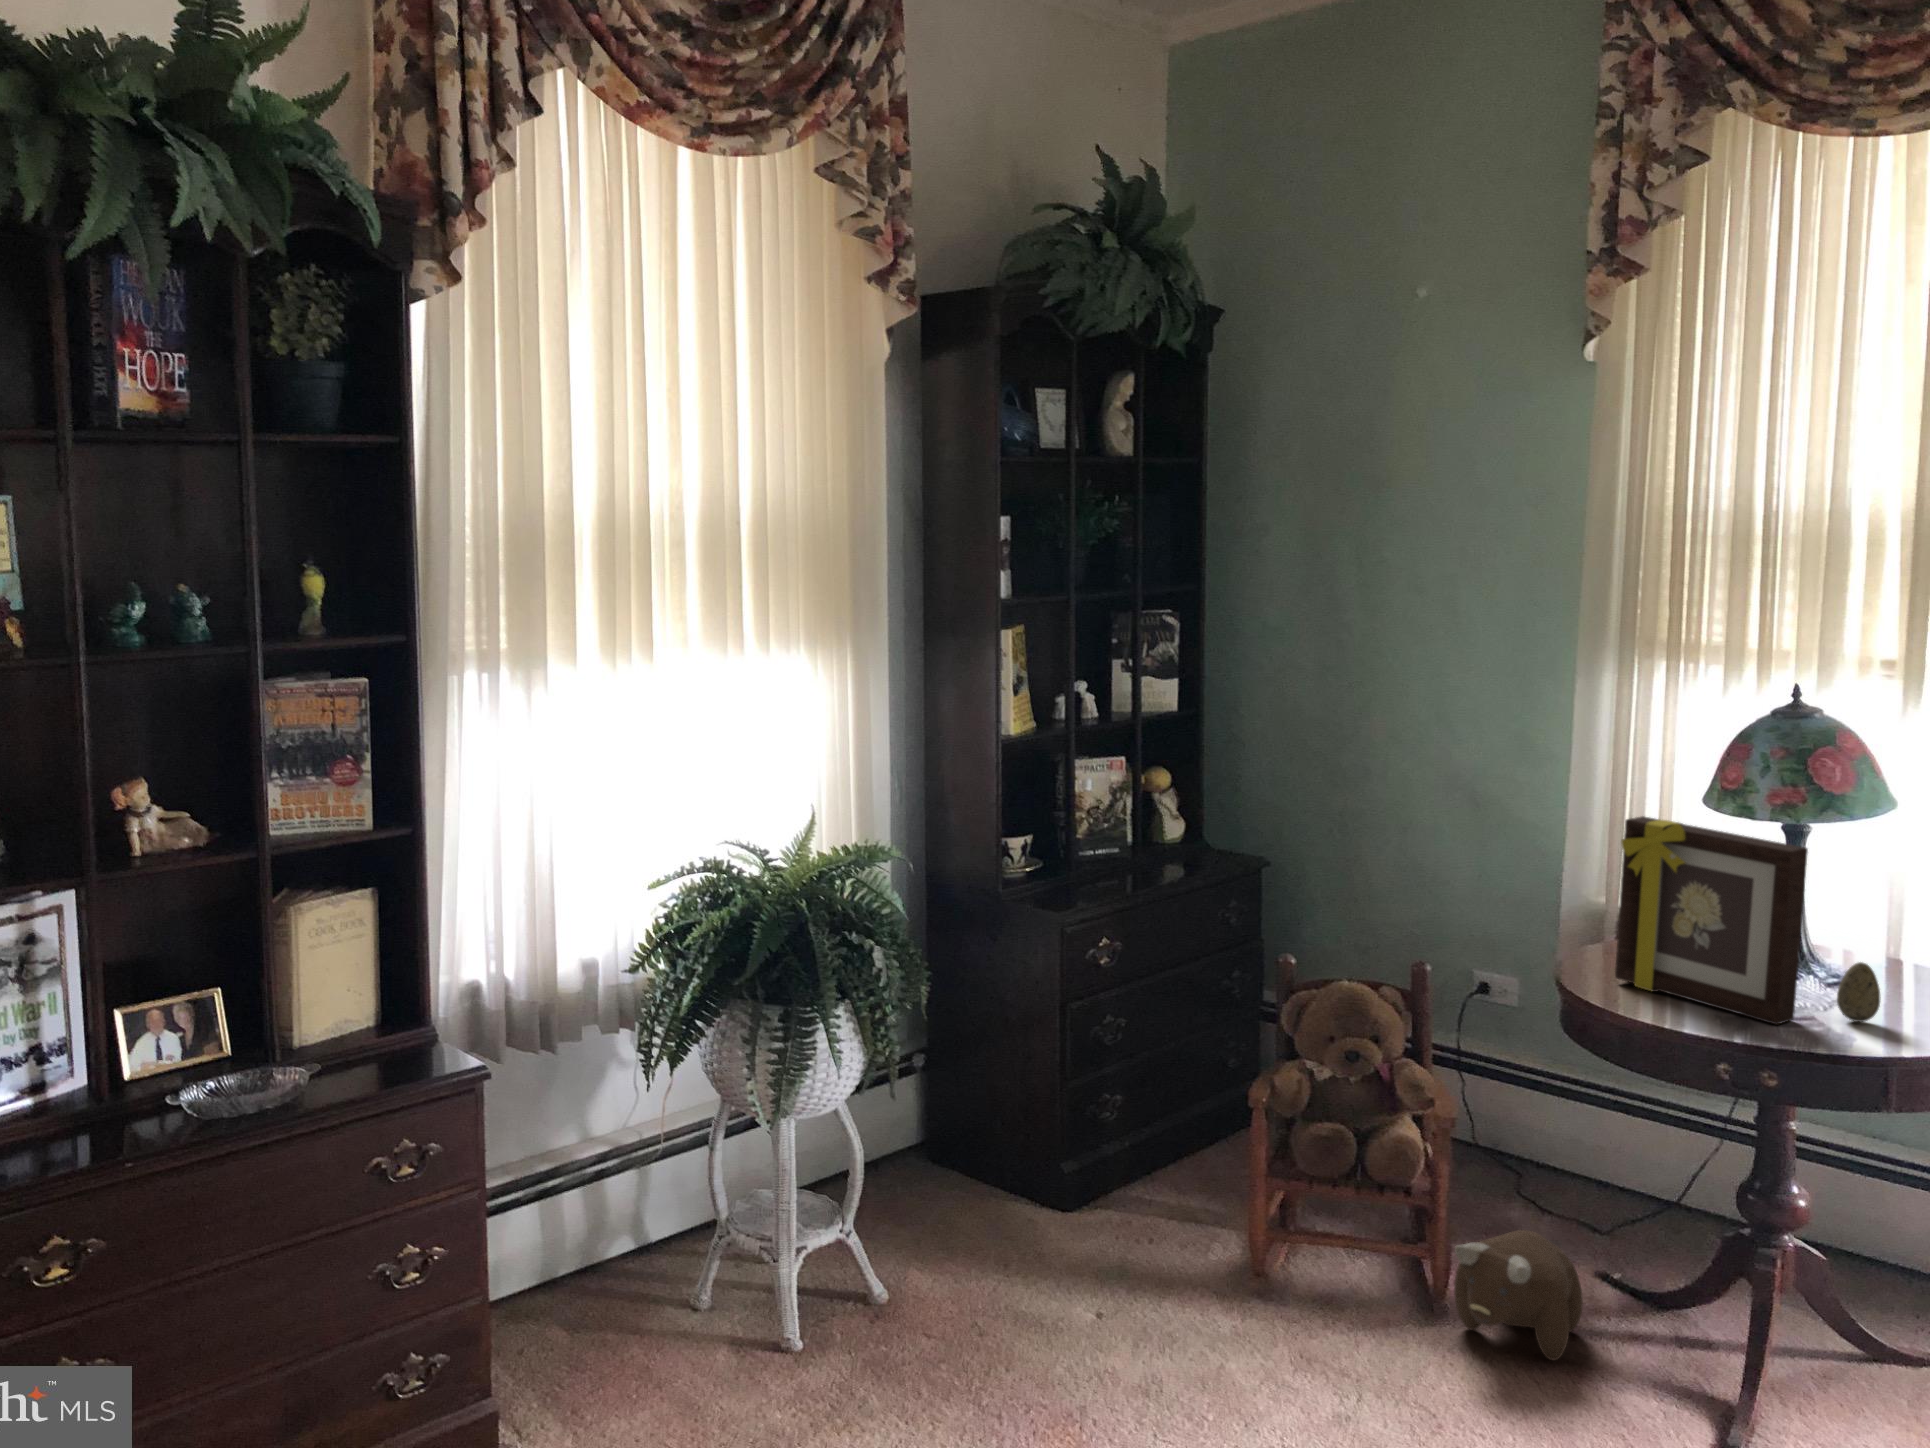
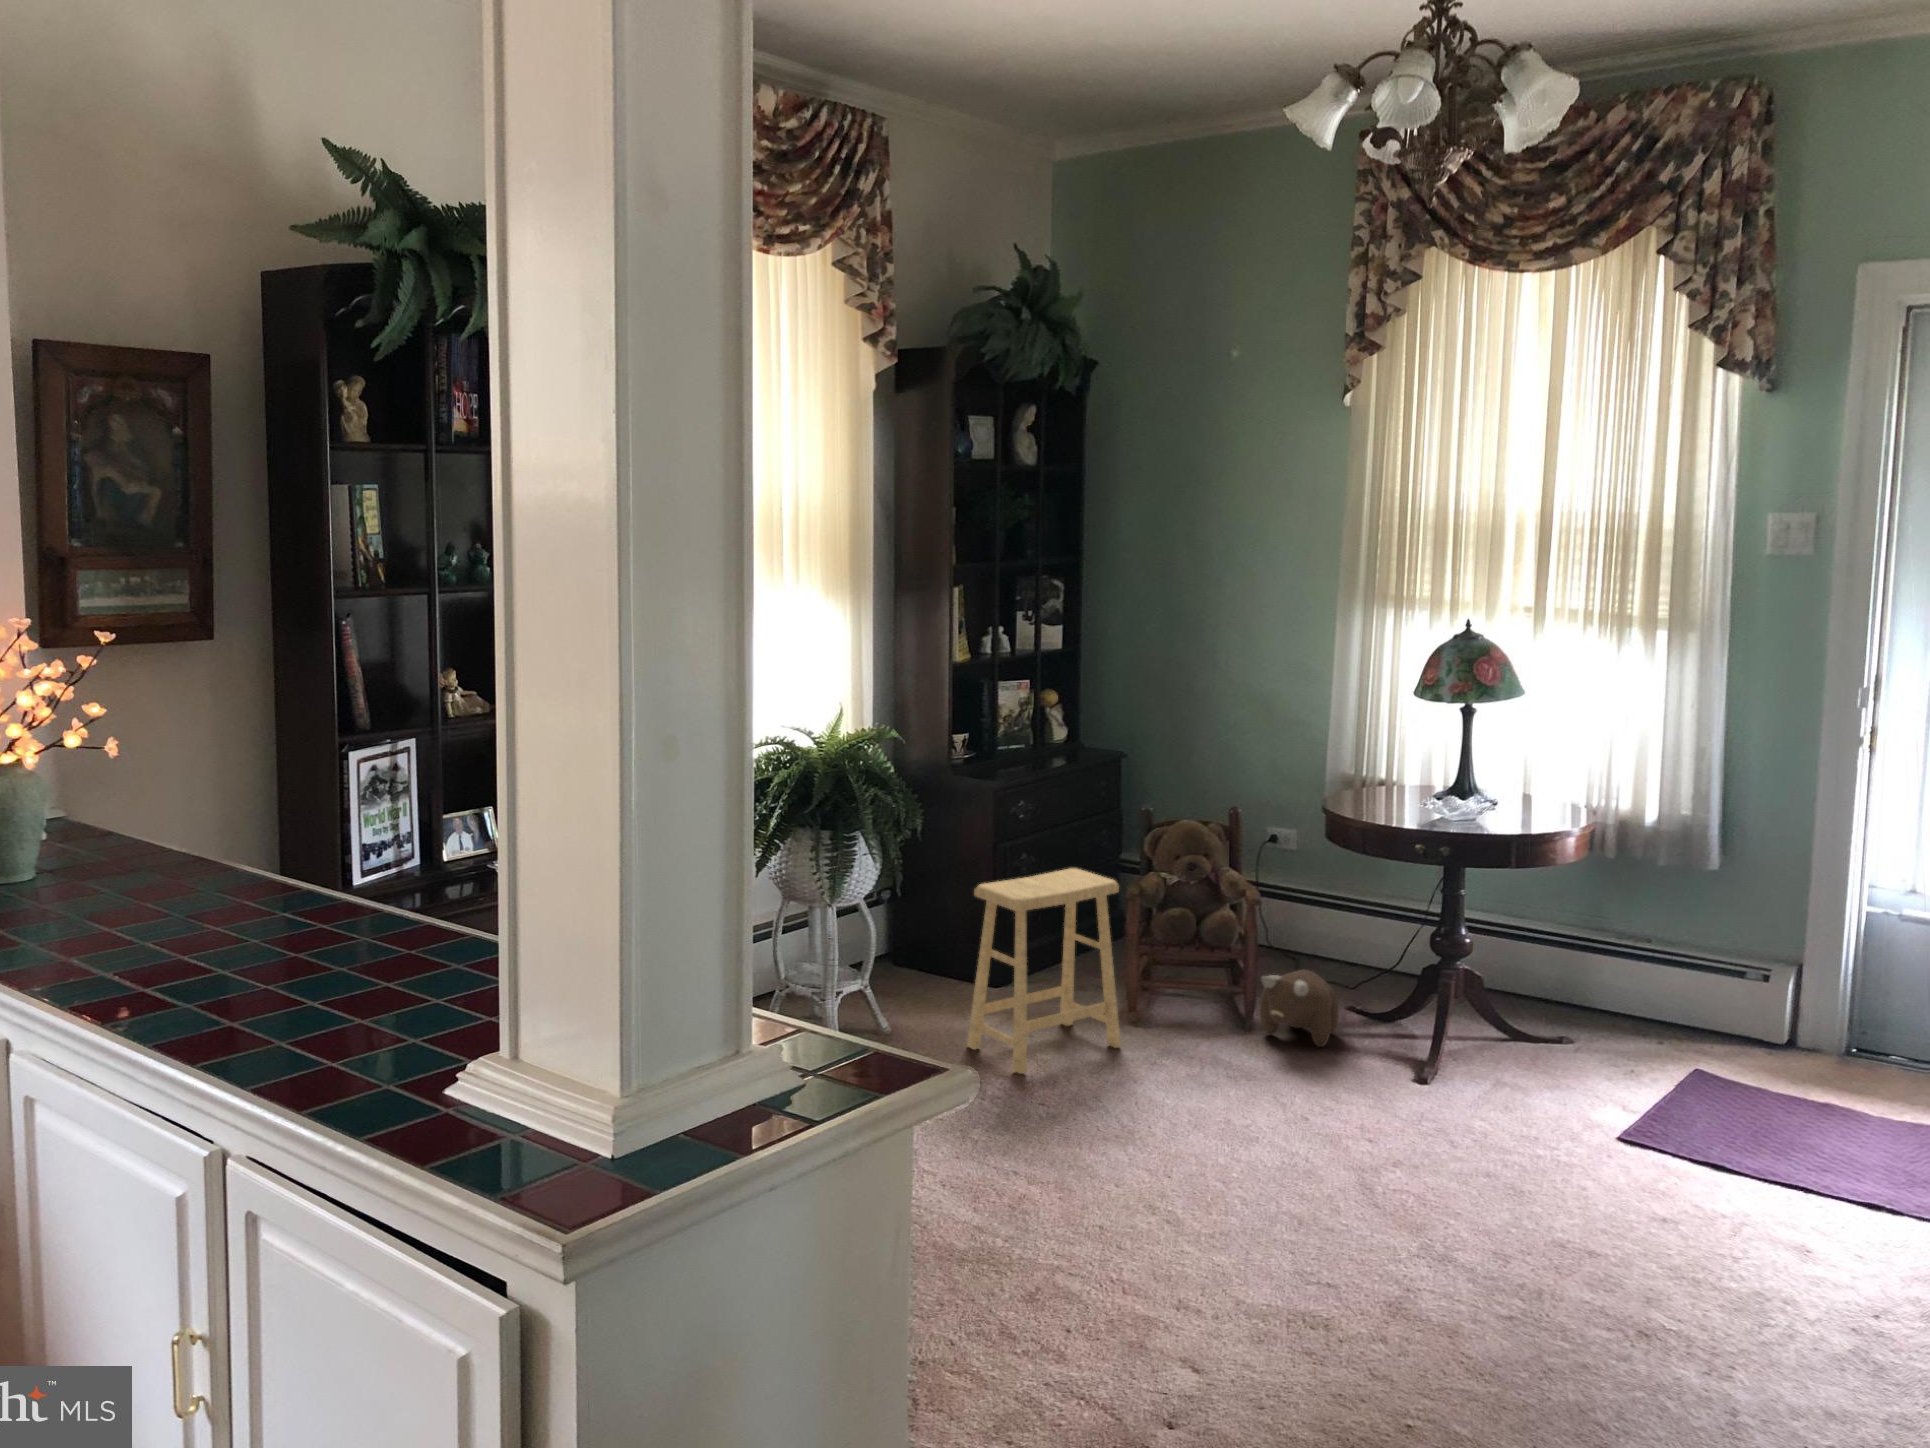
picture frame: present [1615,816,1808,1025] -> none [1360,702,1473,825]
decorative egg: present [1837,962,1881,1022] -> none [1490,786,1515,823]
footstool: none [993,1062,1232,1396] -> present [967,868,1121,1074]

